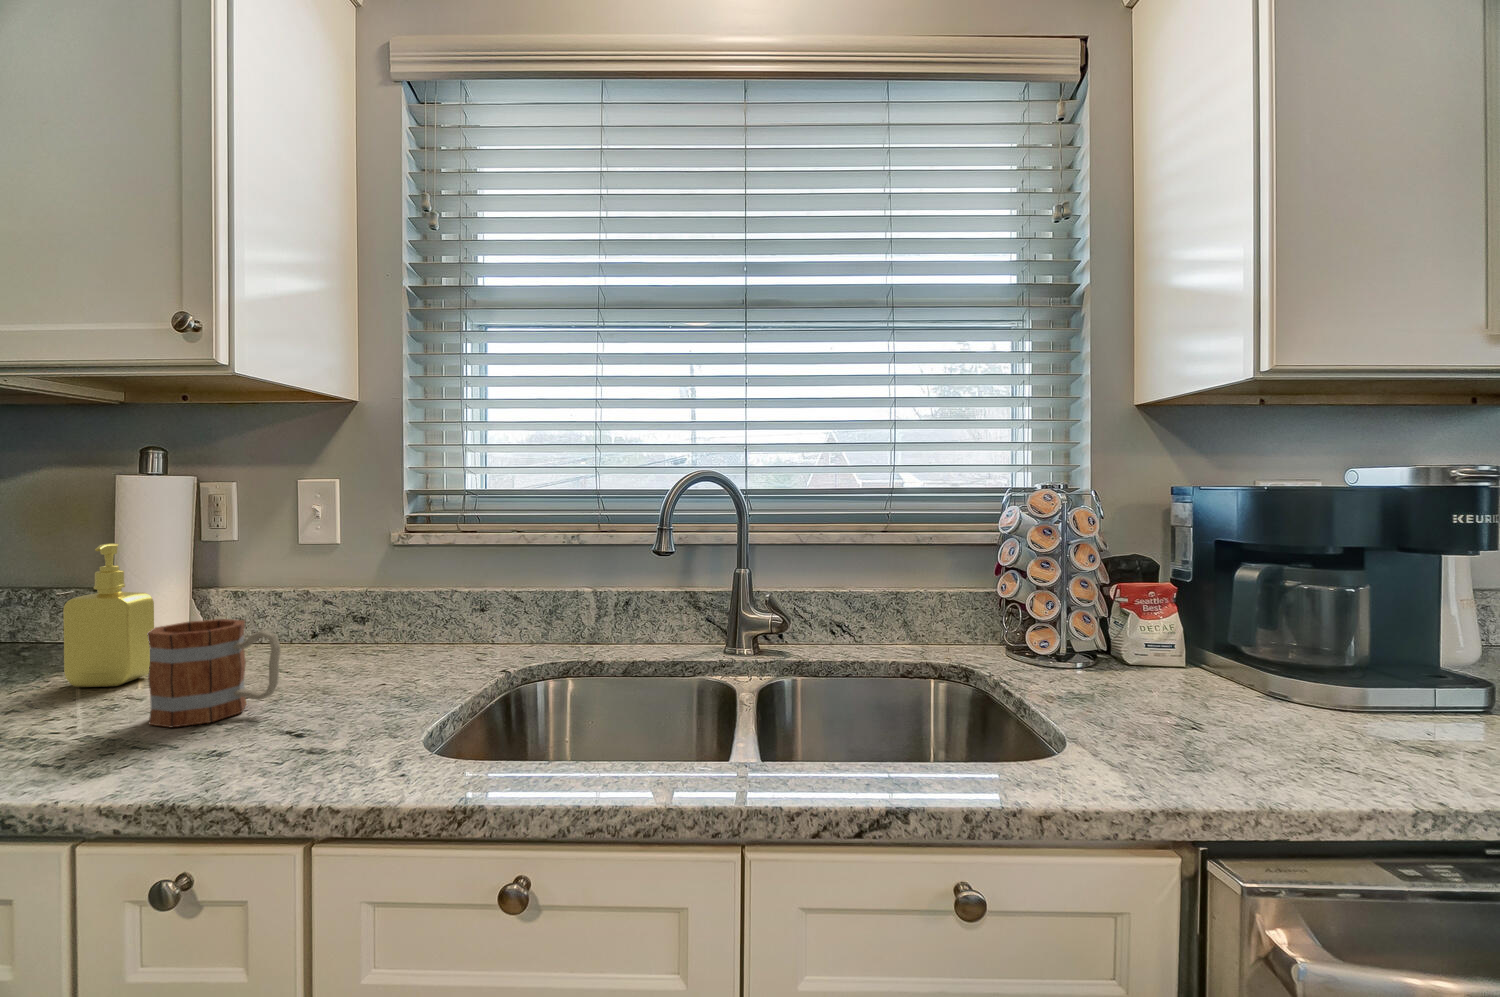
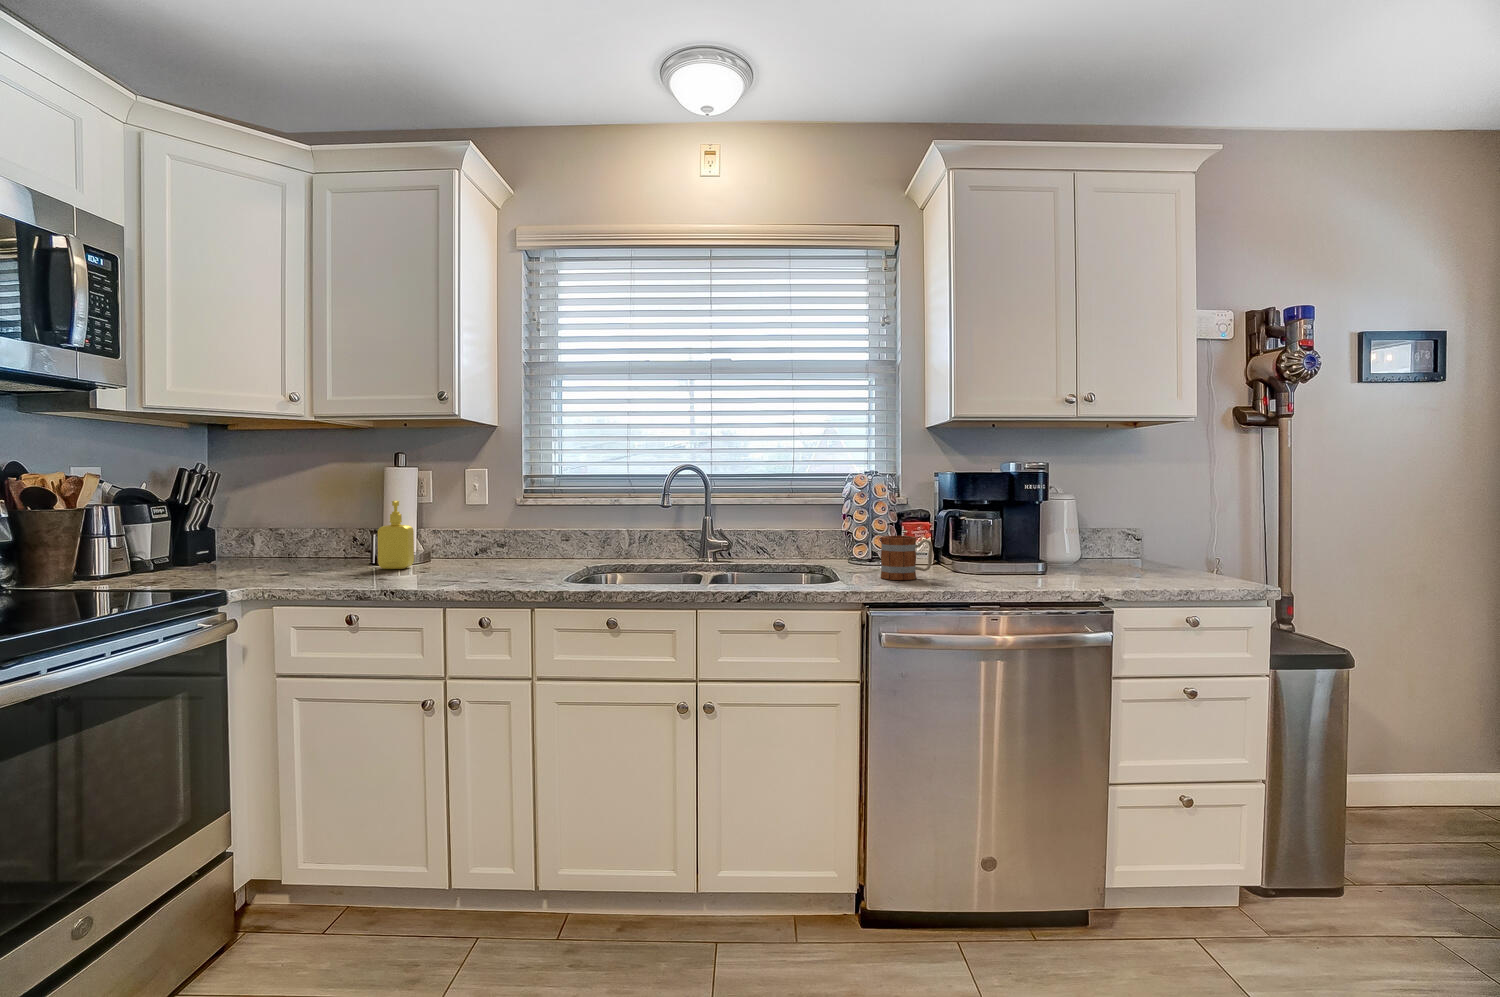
mug: present [148,619,281,727] -> present [881,536,933,580]

